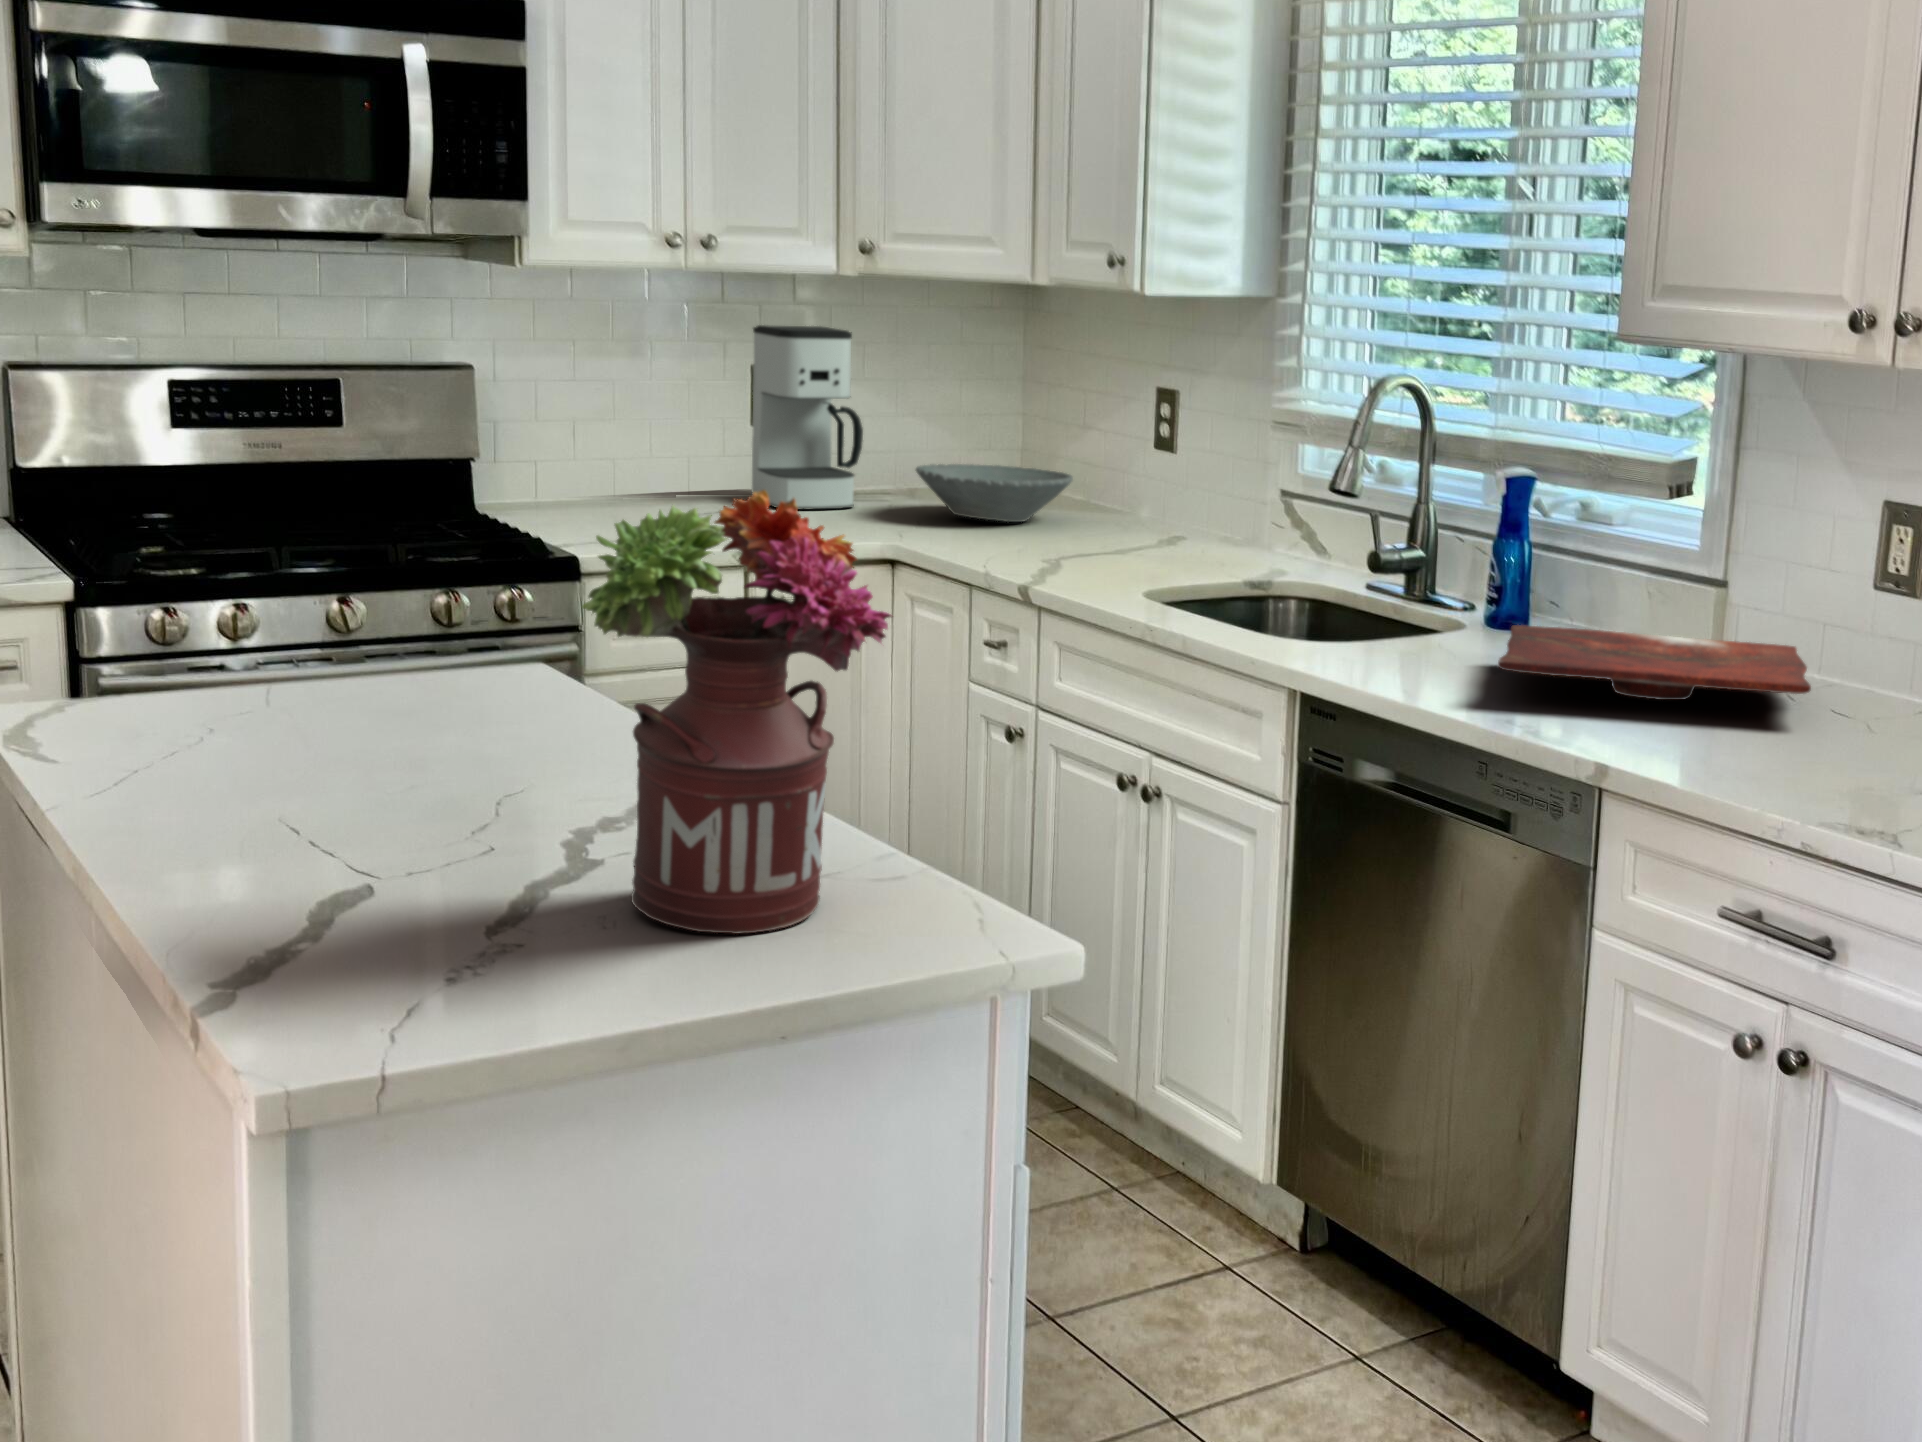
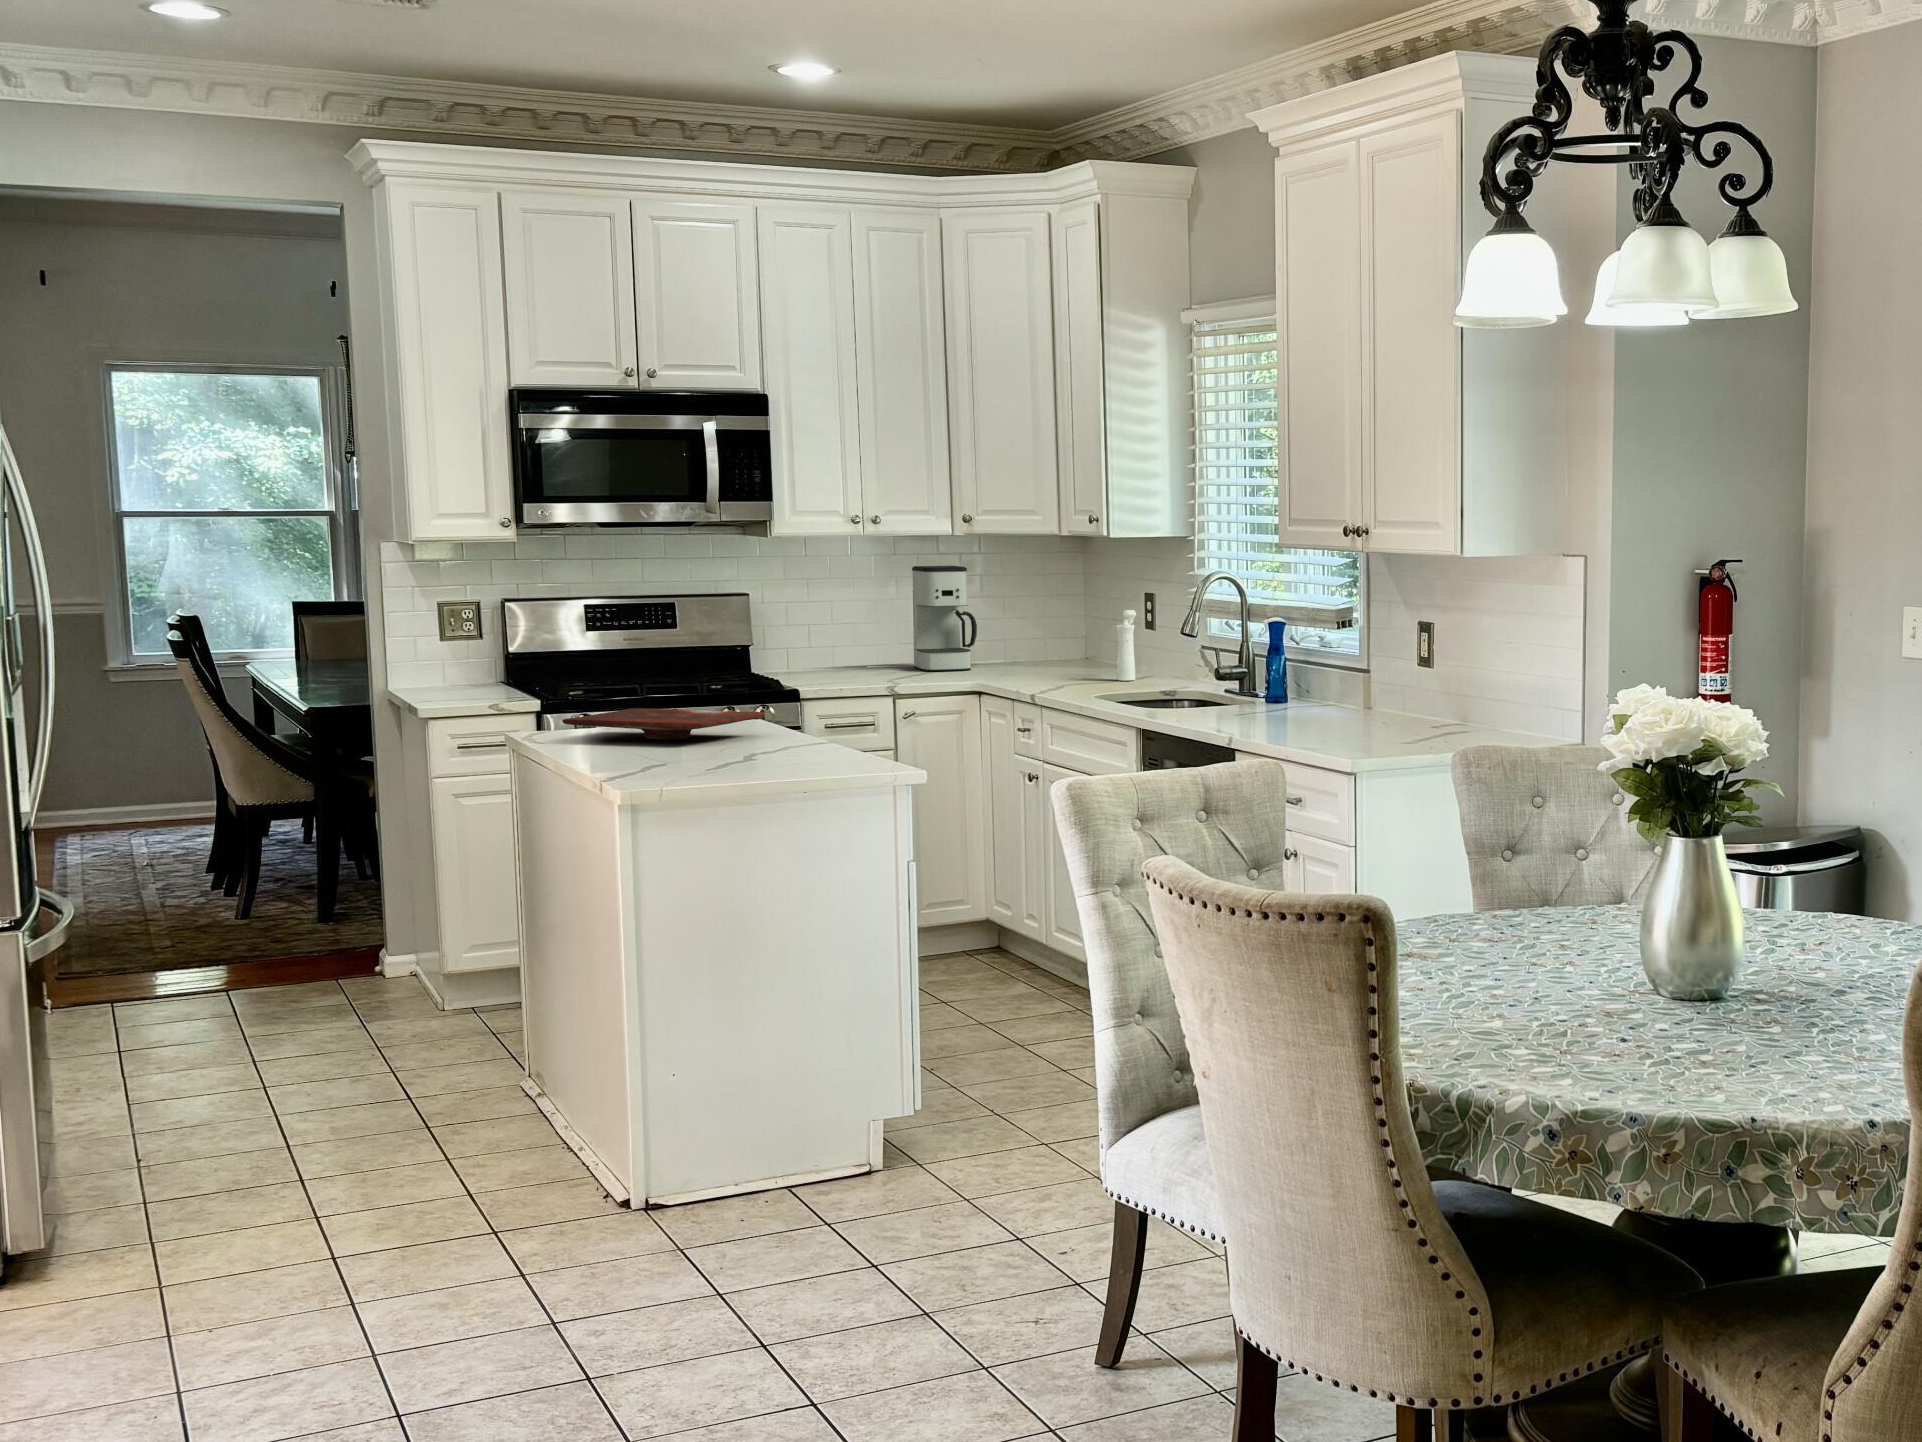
pepper mill: none [1135,421,1171,547] -> present [1116,610,1136,681]
bowl: present [916,464,1073,522] -> none [1001,642,1093,673]
flower arrangement: present [582,490,892,934] -> none [744,607,857,767]
cutting board: present [1498,625,1811,700] -> present [562,709,765,739]

